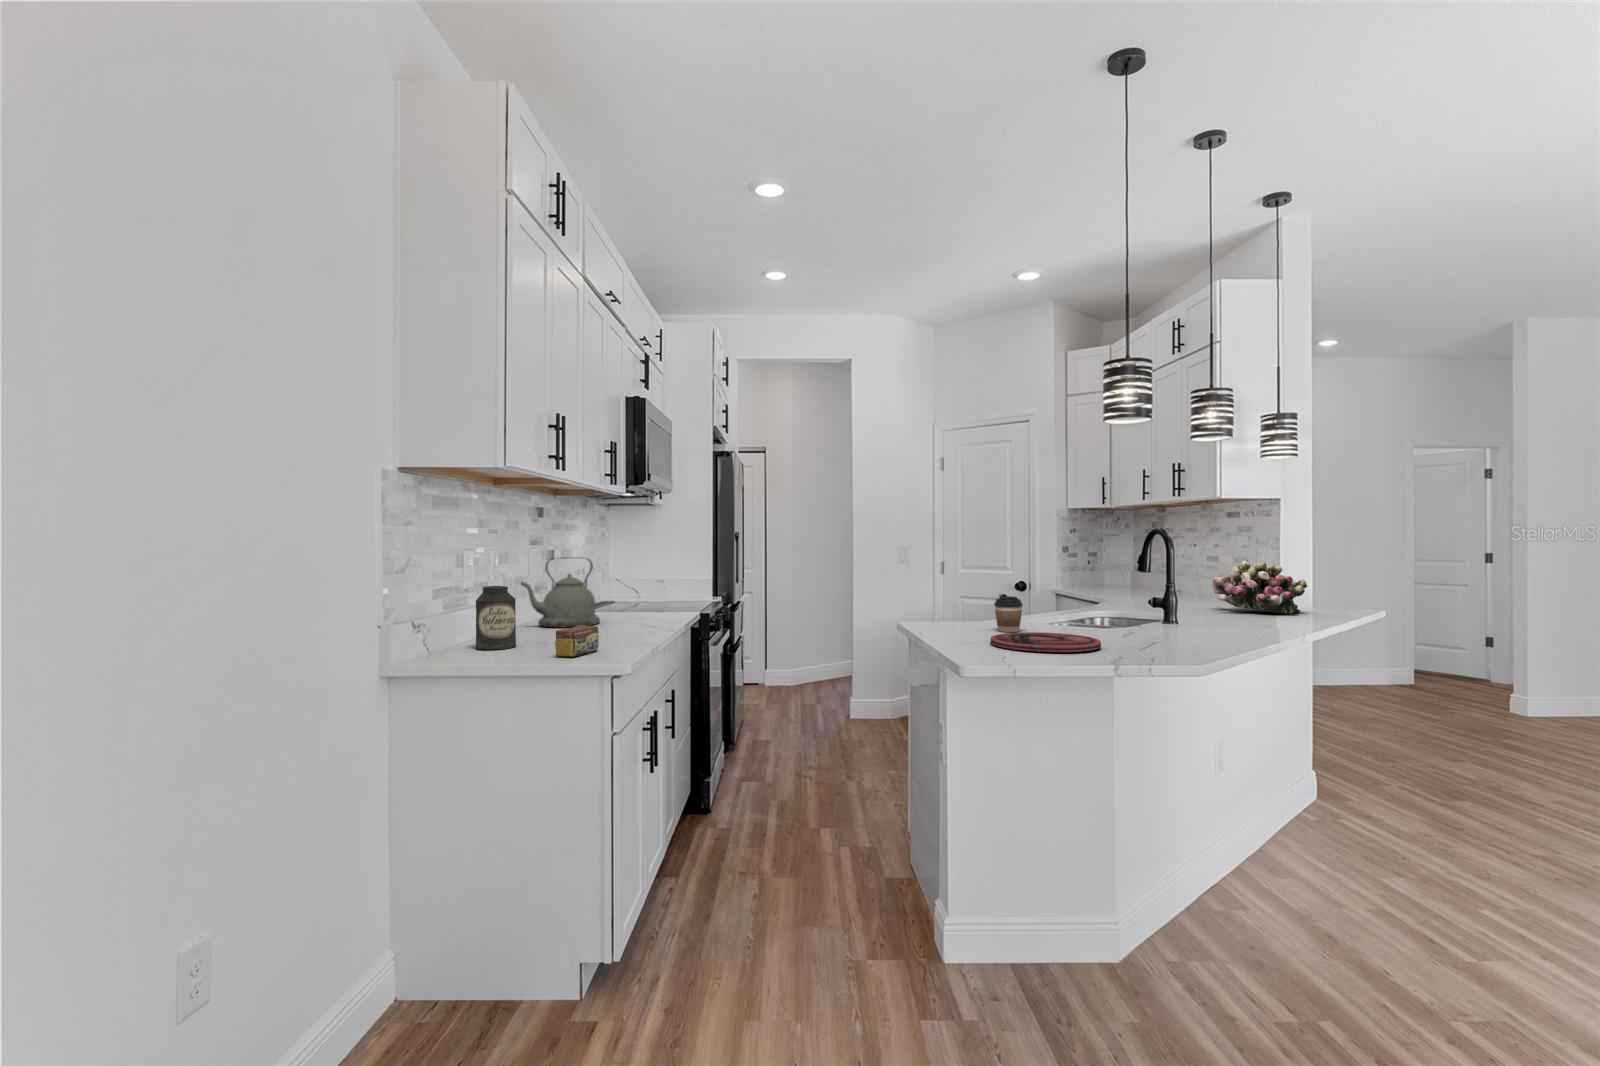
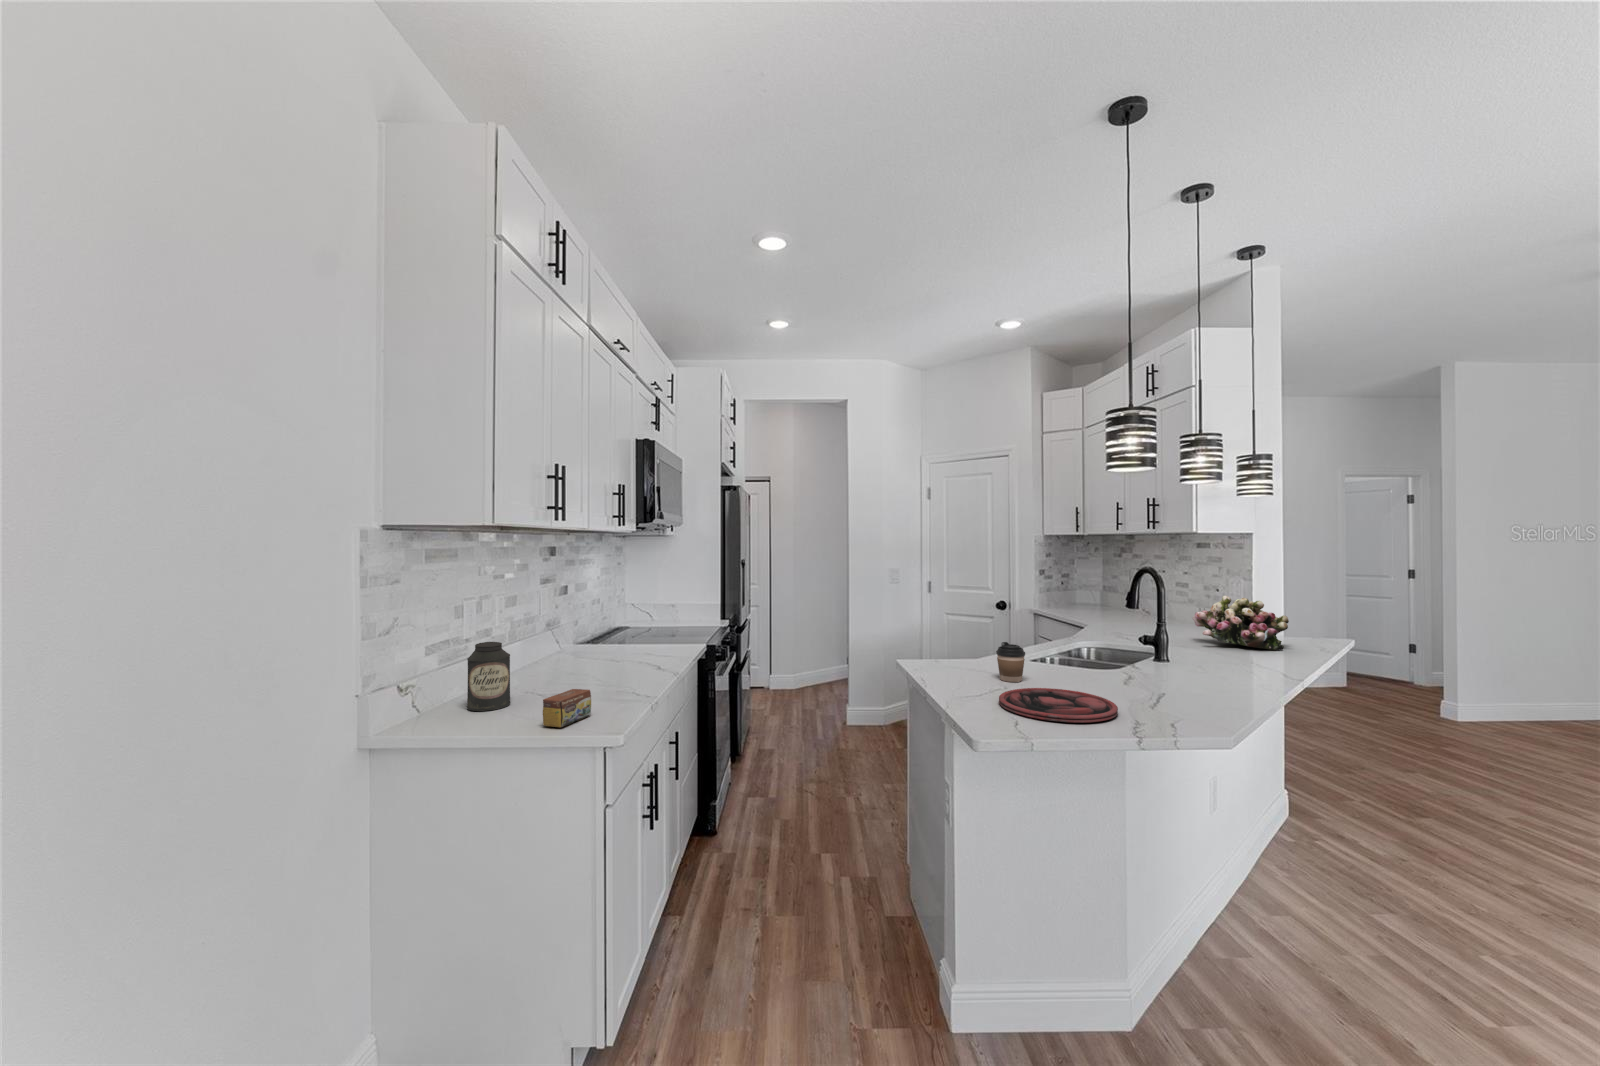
kettle: present [521,557,600,627] -> none [527,599,607,670]

